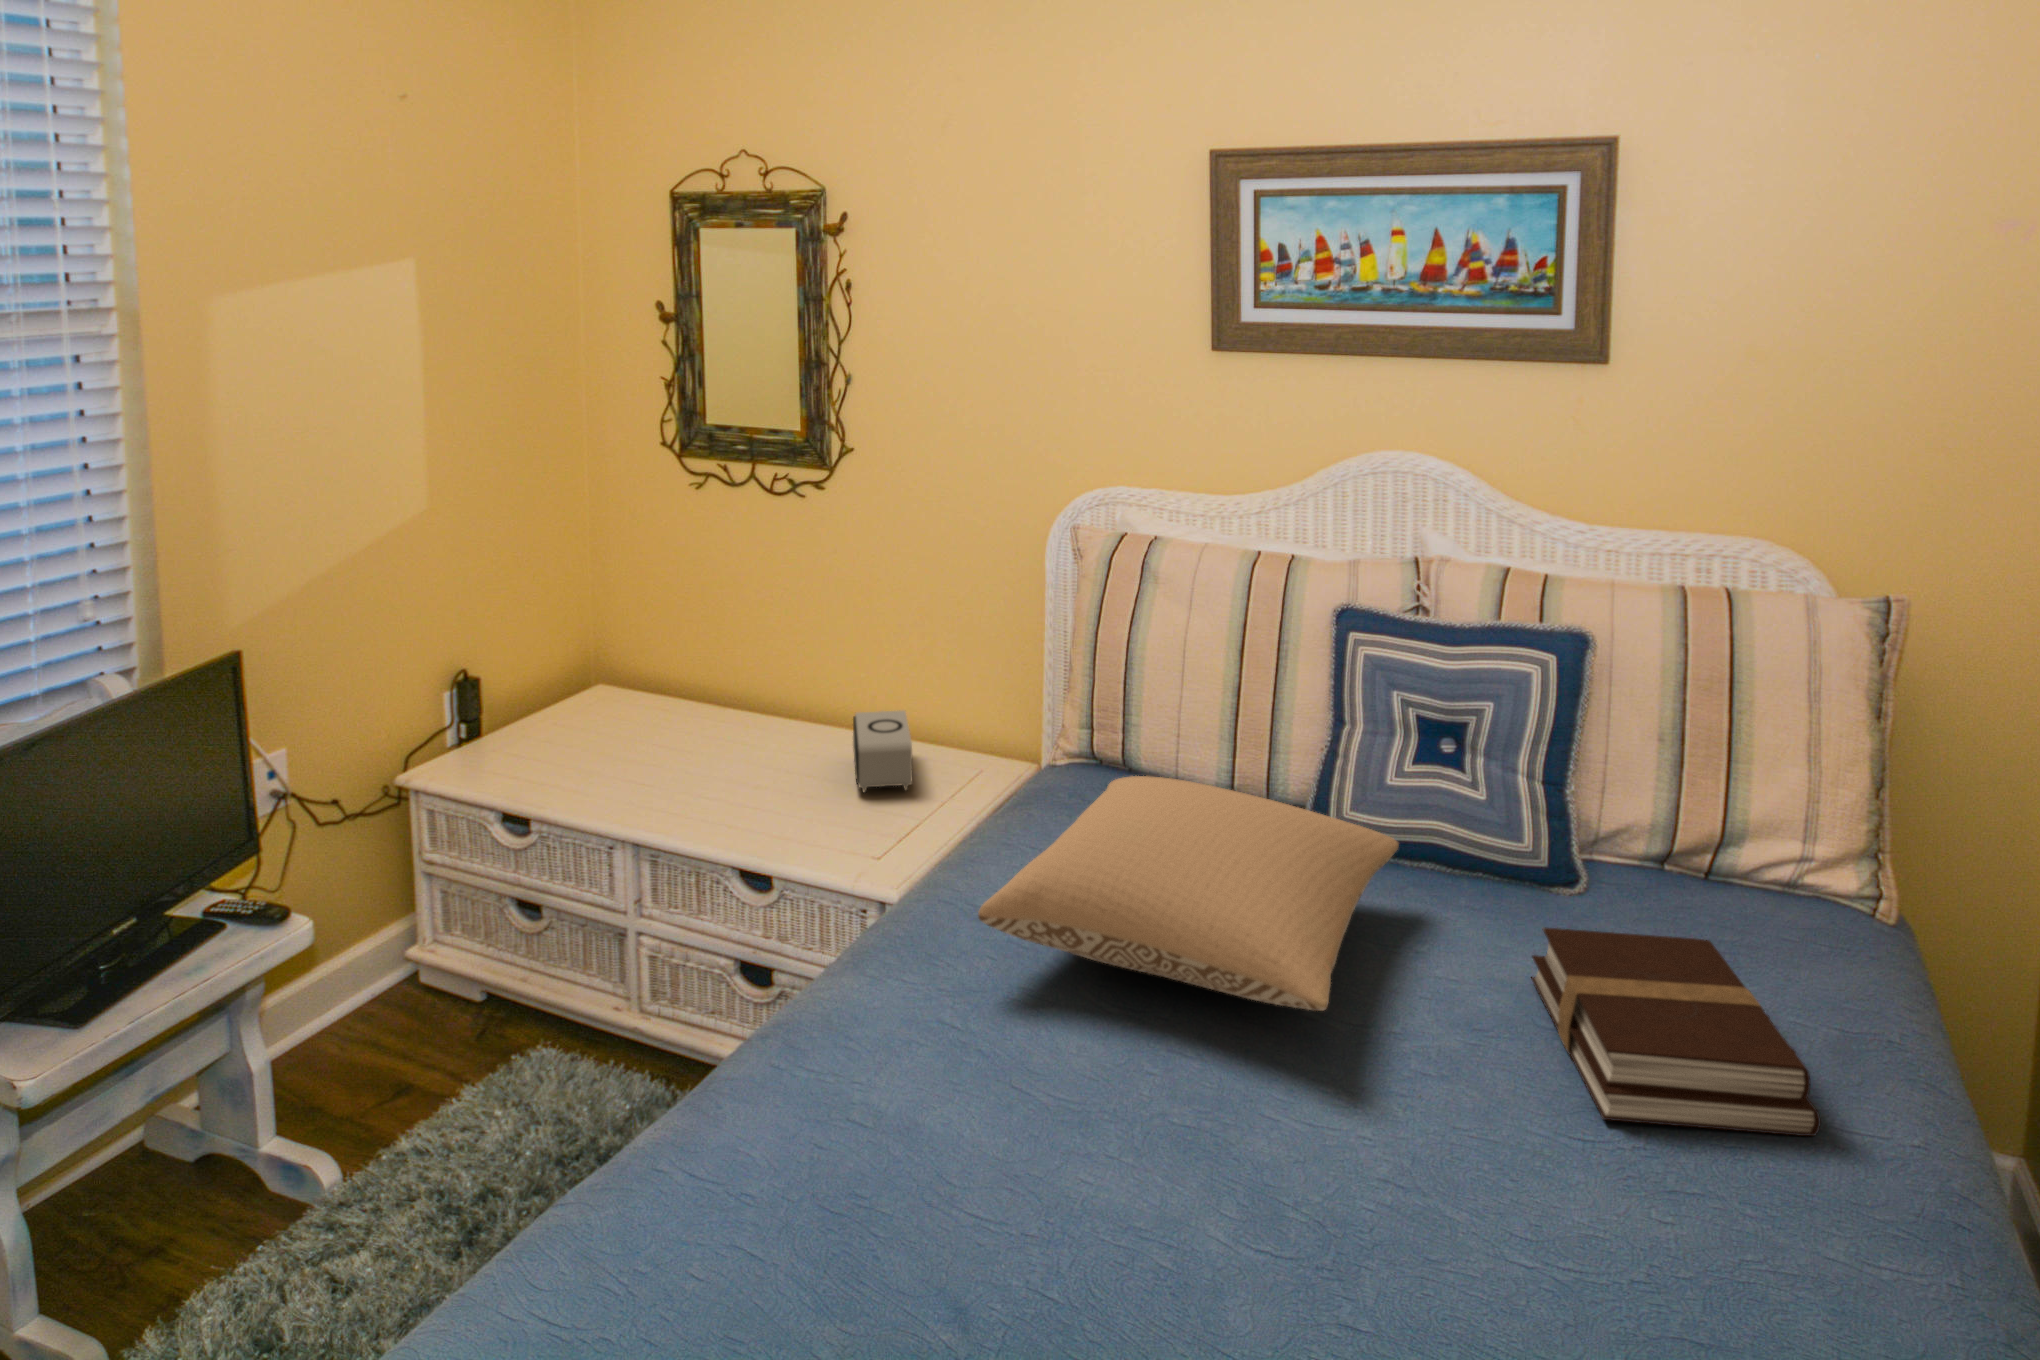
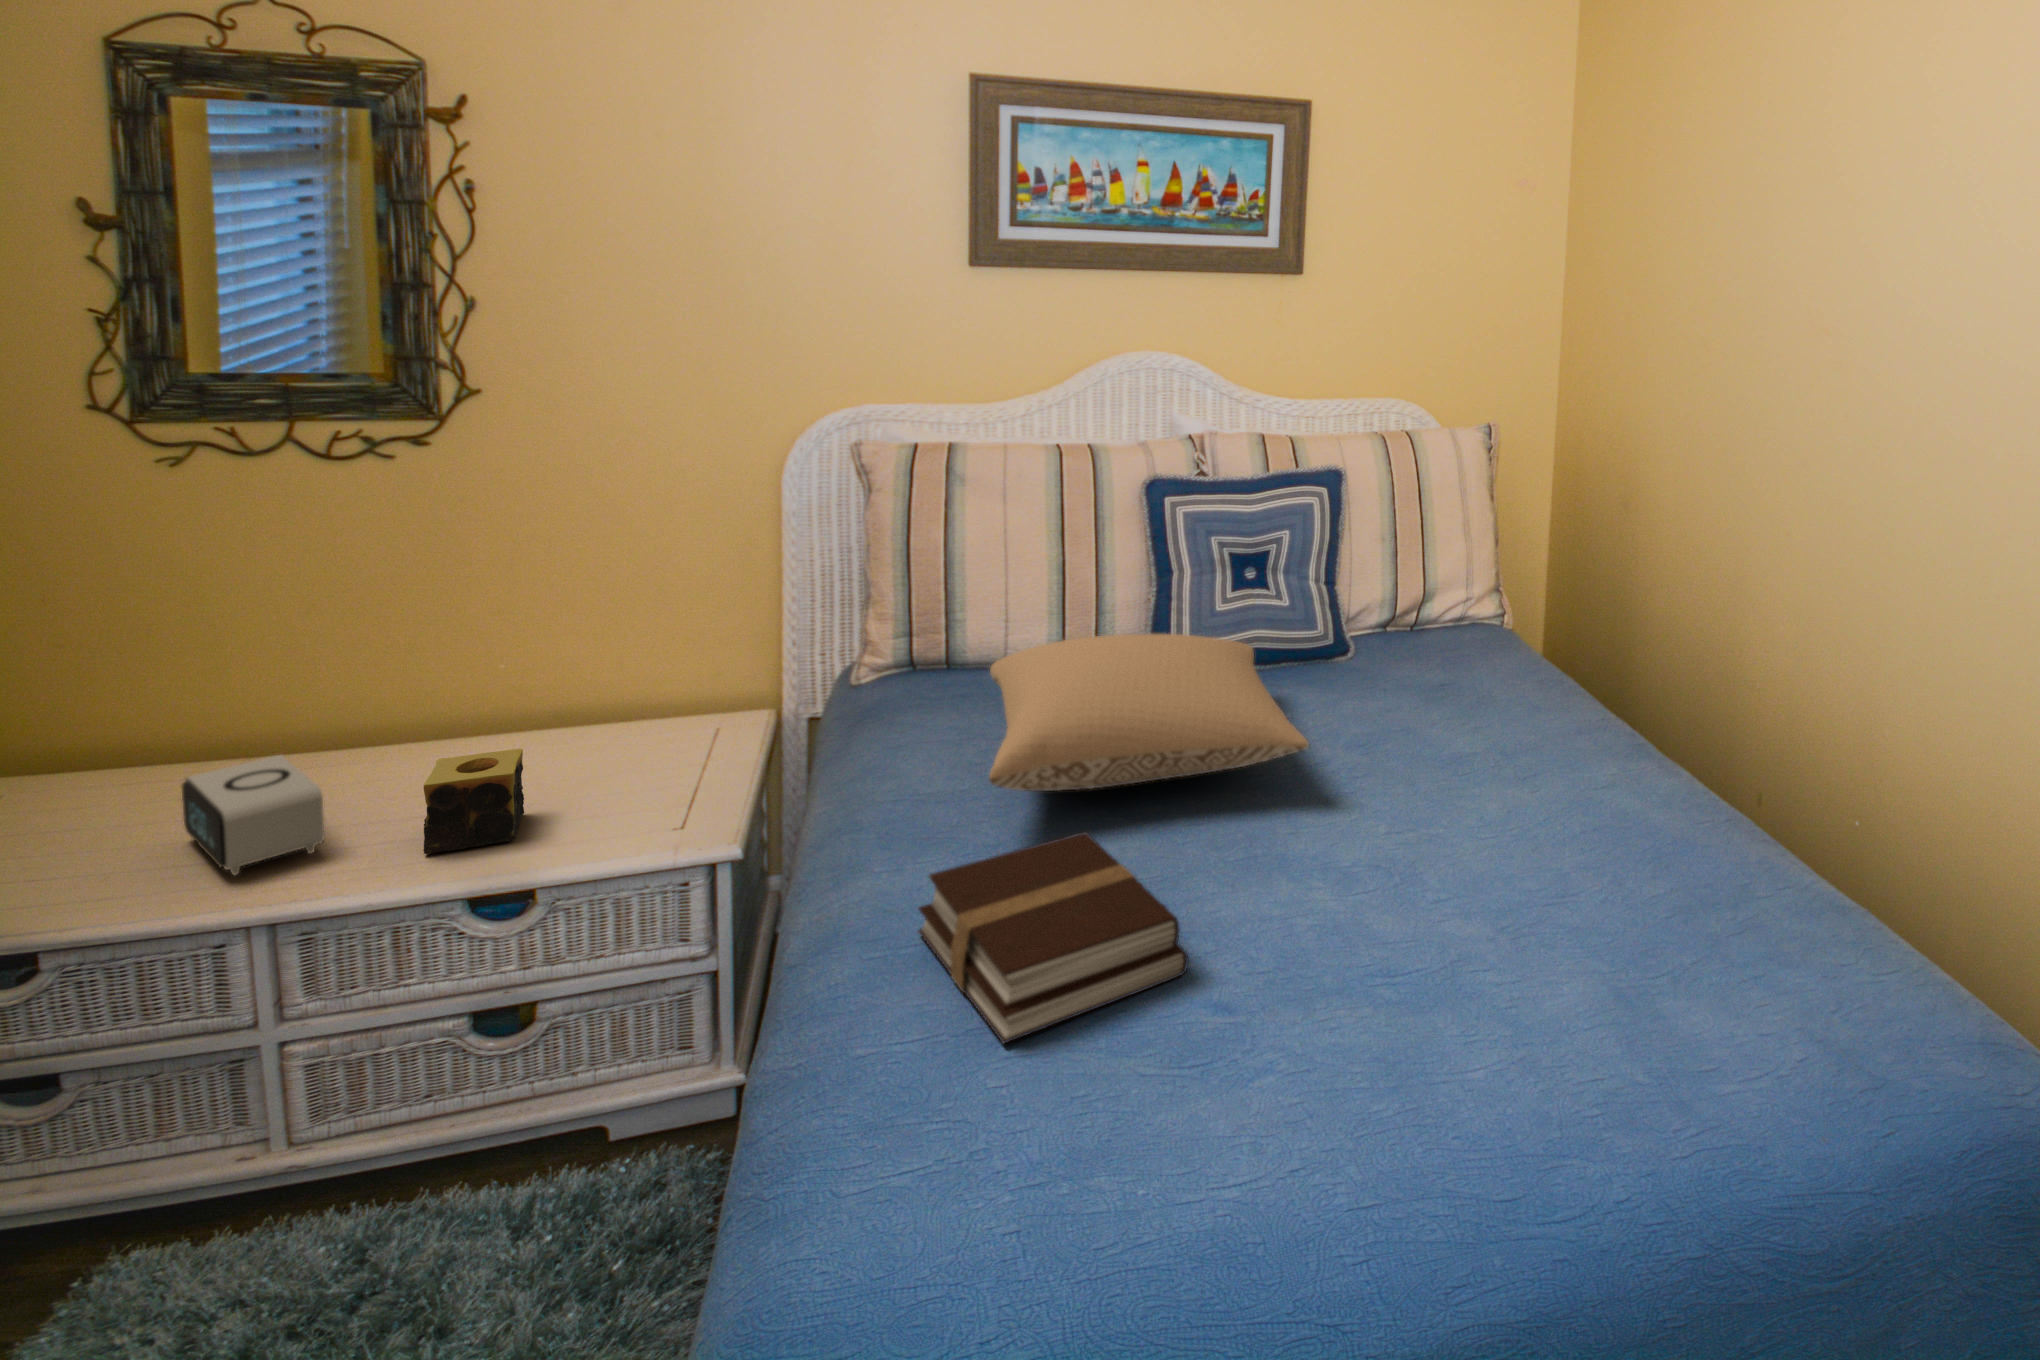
alarm clock: present [853,710,912,792] -> present [182,755,324,875]
candle: none [723,746,801,829] -> present [423,749,524,854]
book: present [1531,927,1821,1136] -> present [918,832,1188,1043]

